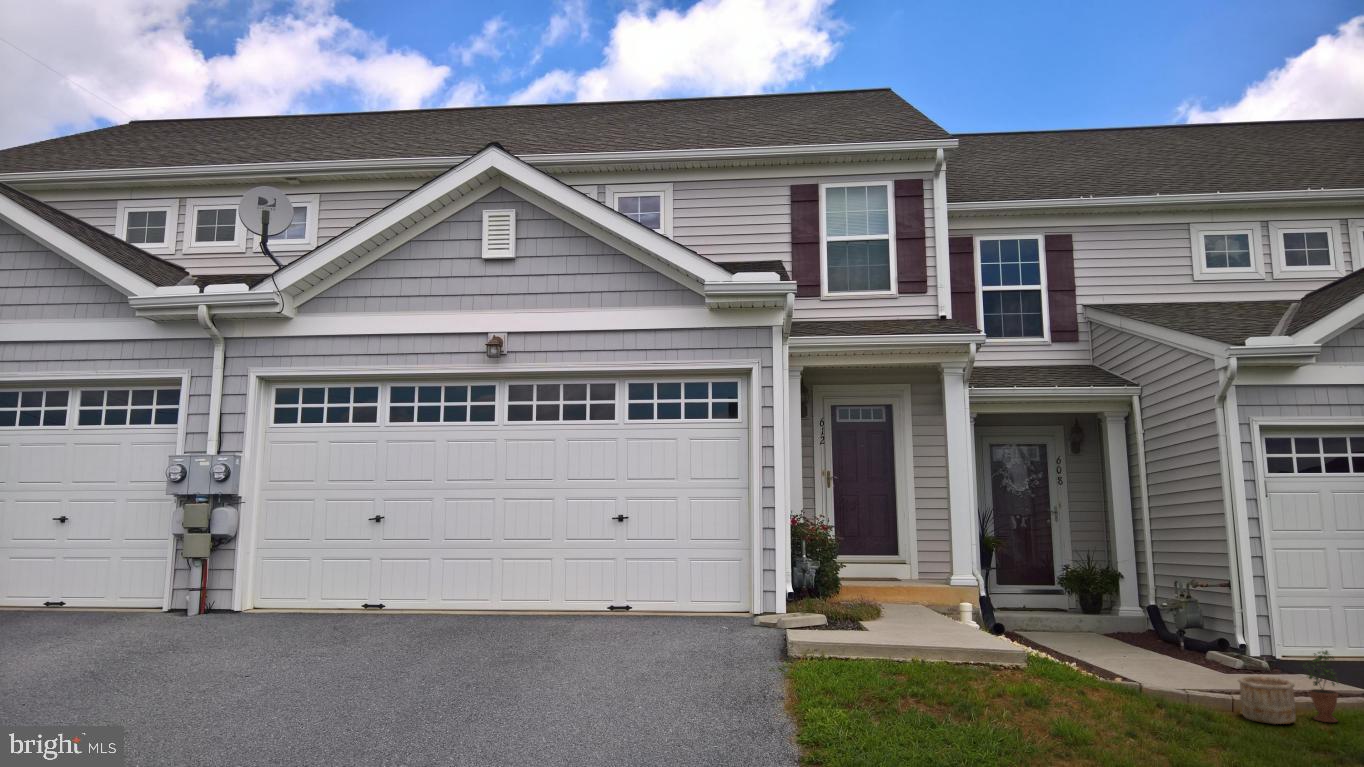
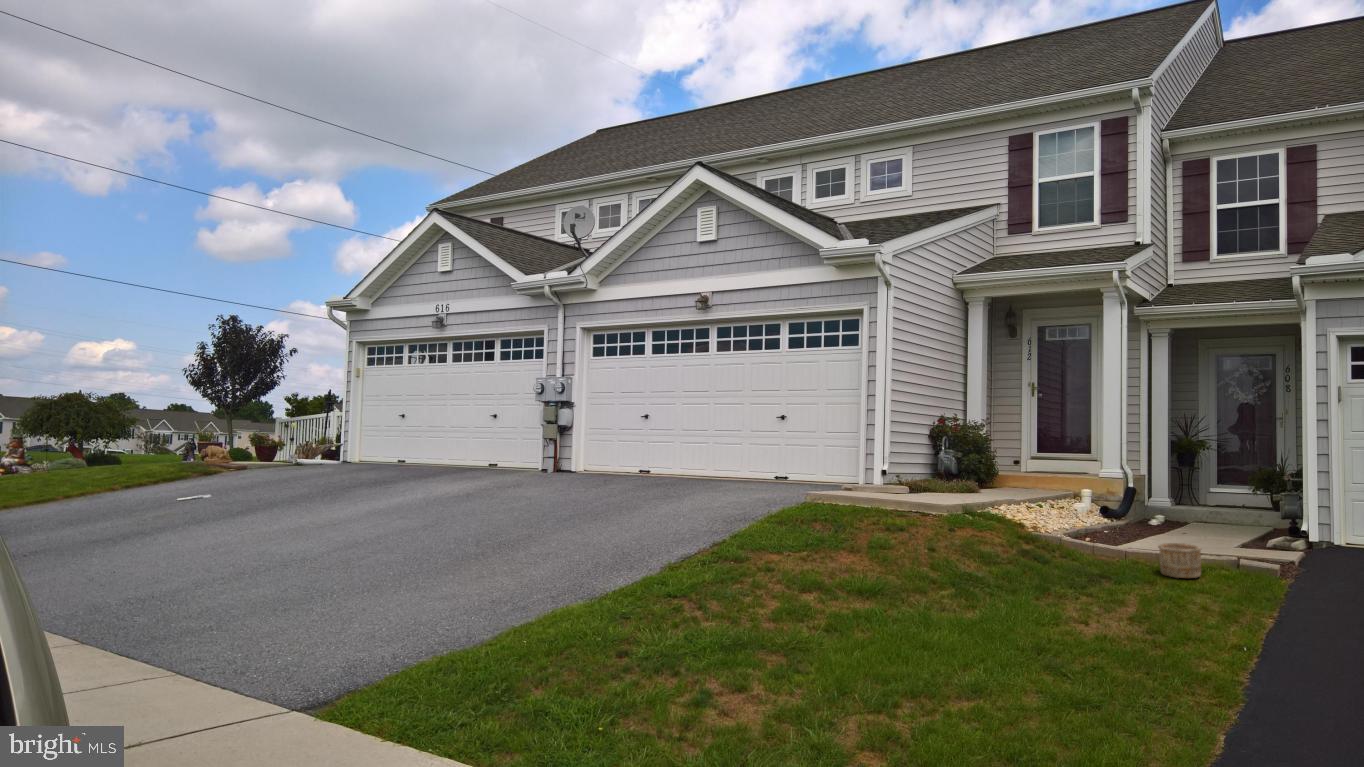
potted plant: present [1303,651,1338,722] -> none [1220,525,1249,582]

